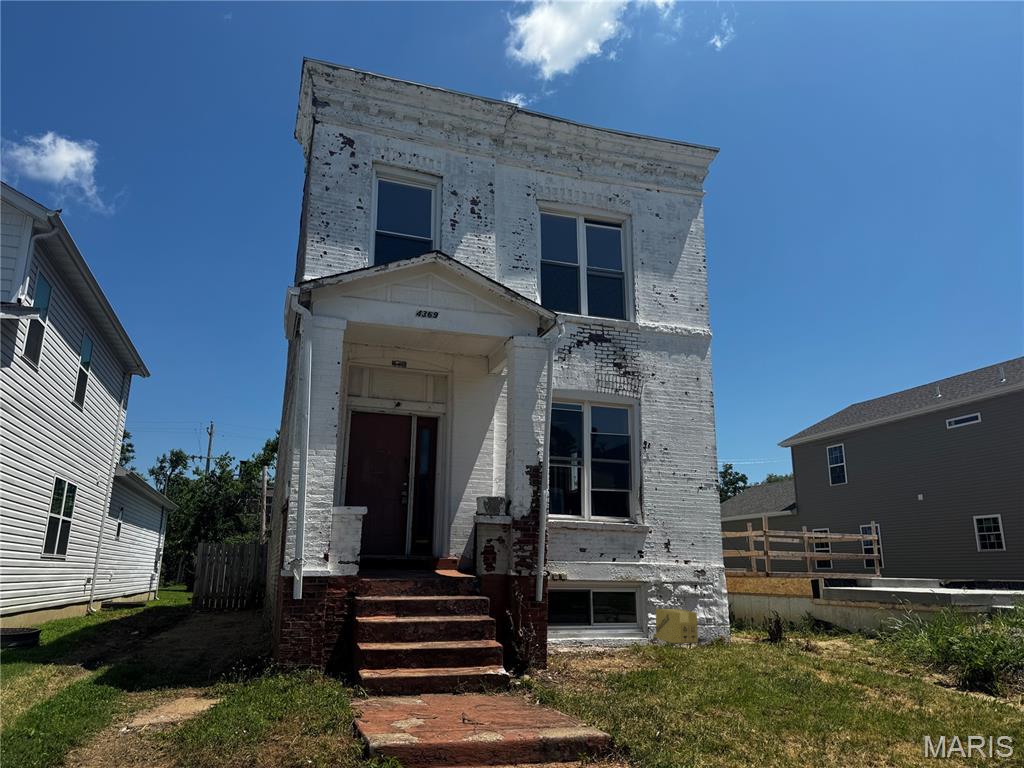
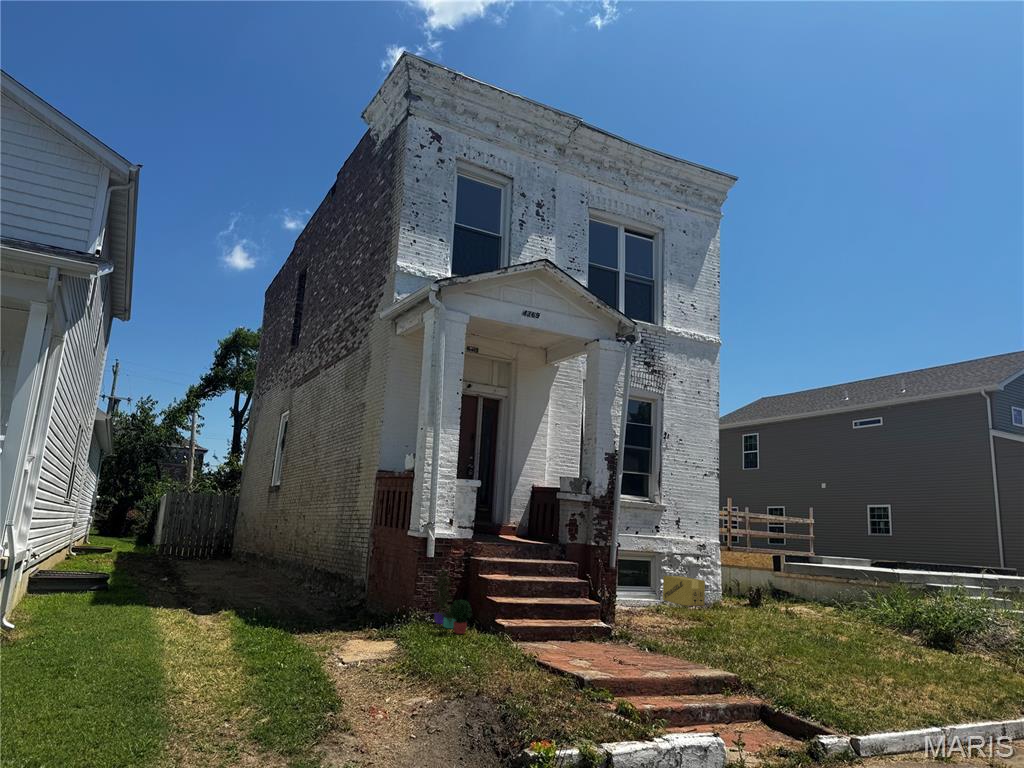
potted plant: none [286,608,315,688] -> present [434,569,472,634]

